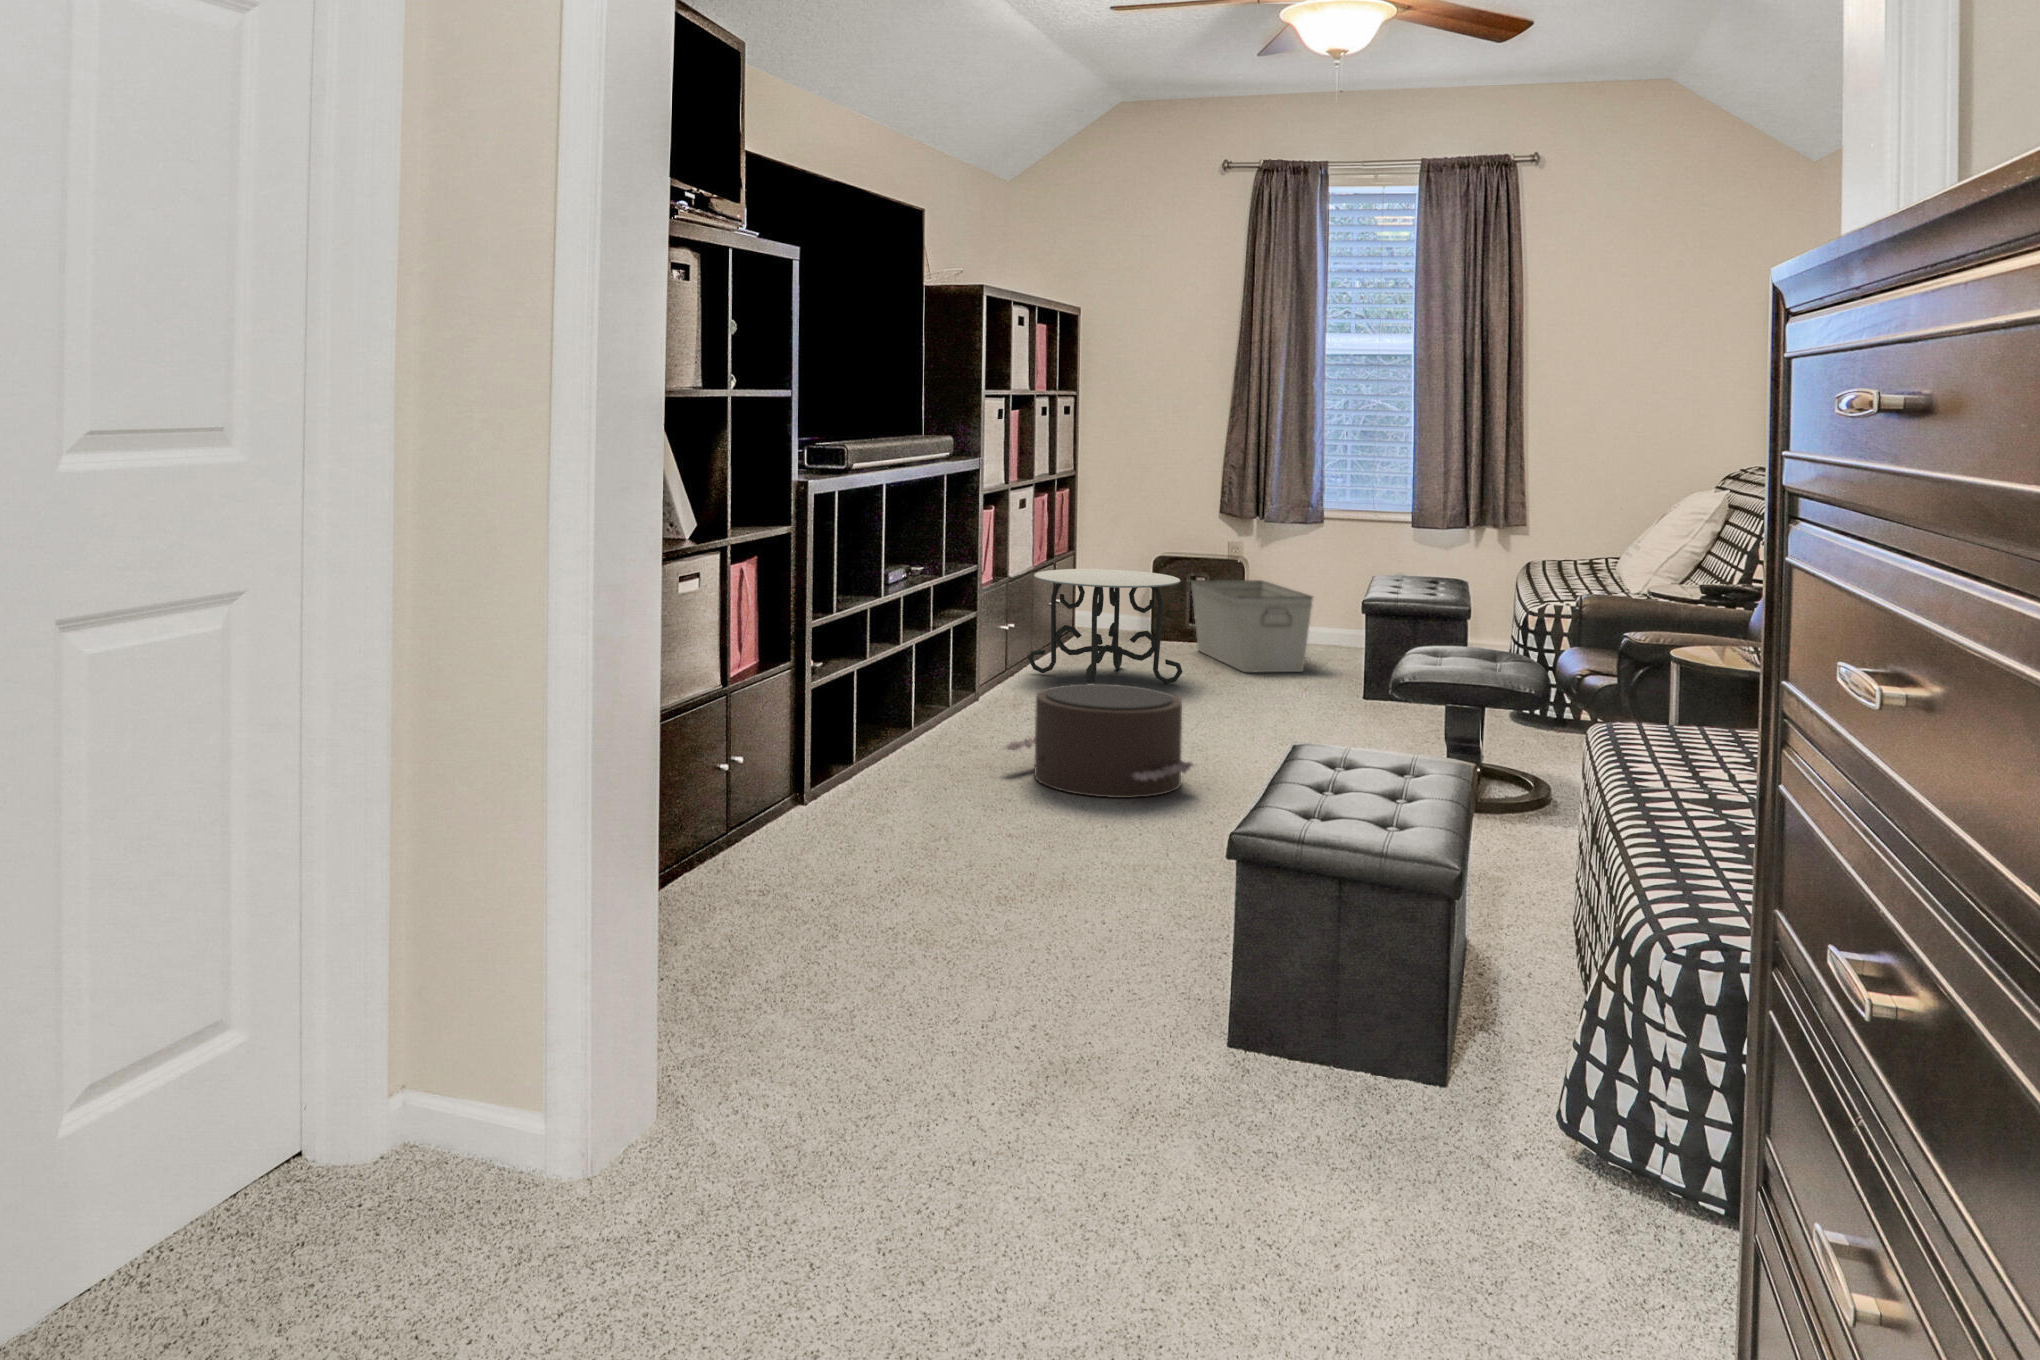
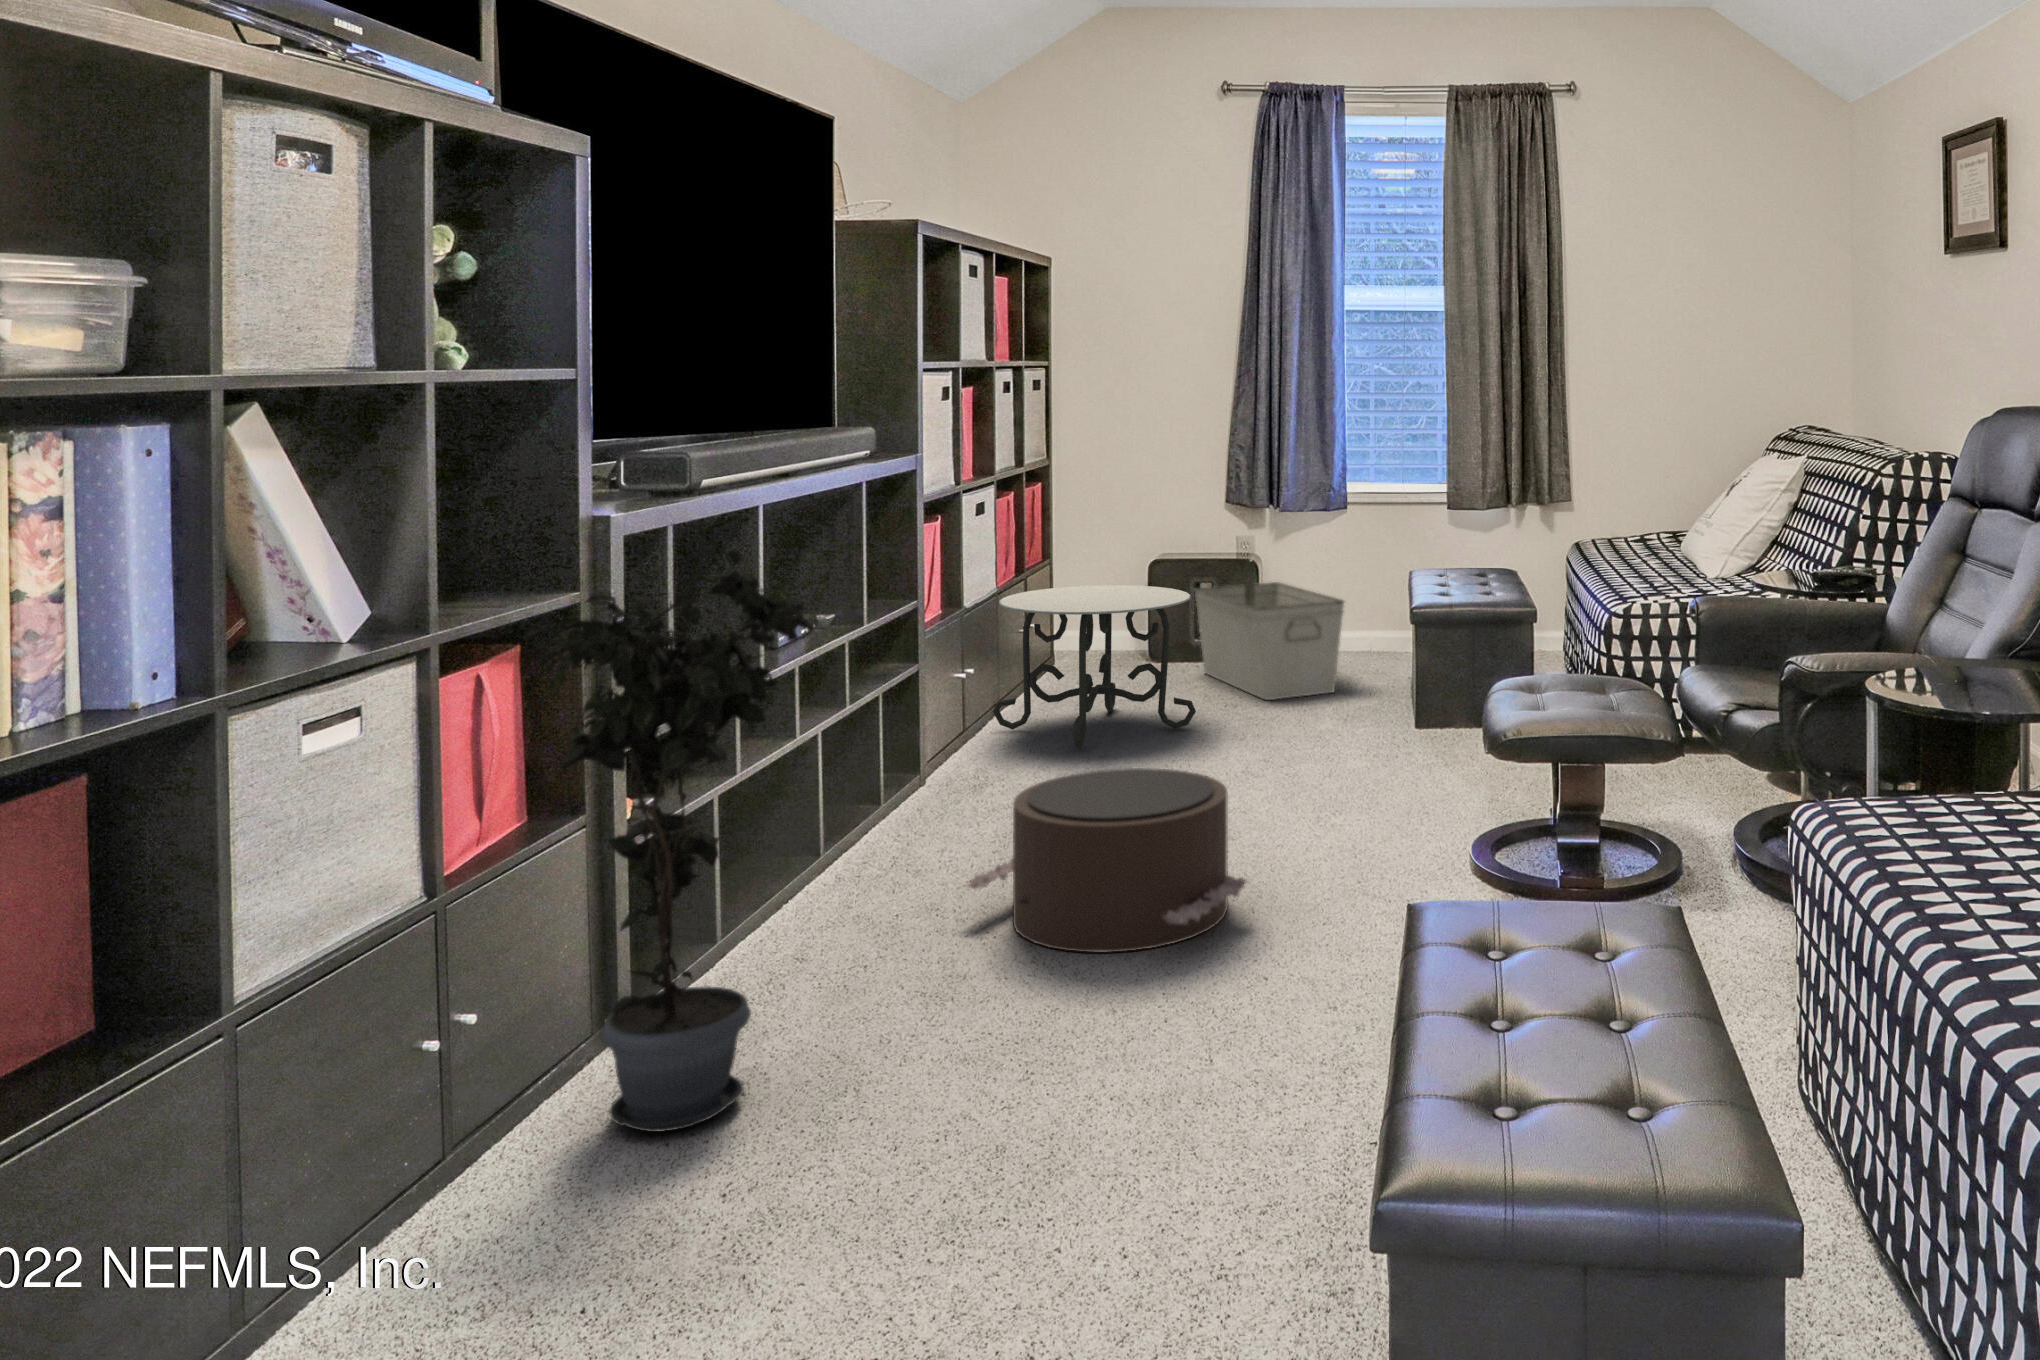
potted plant: none [770,507,918,837] -> present [524,550,814,1132]

